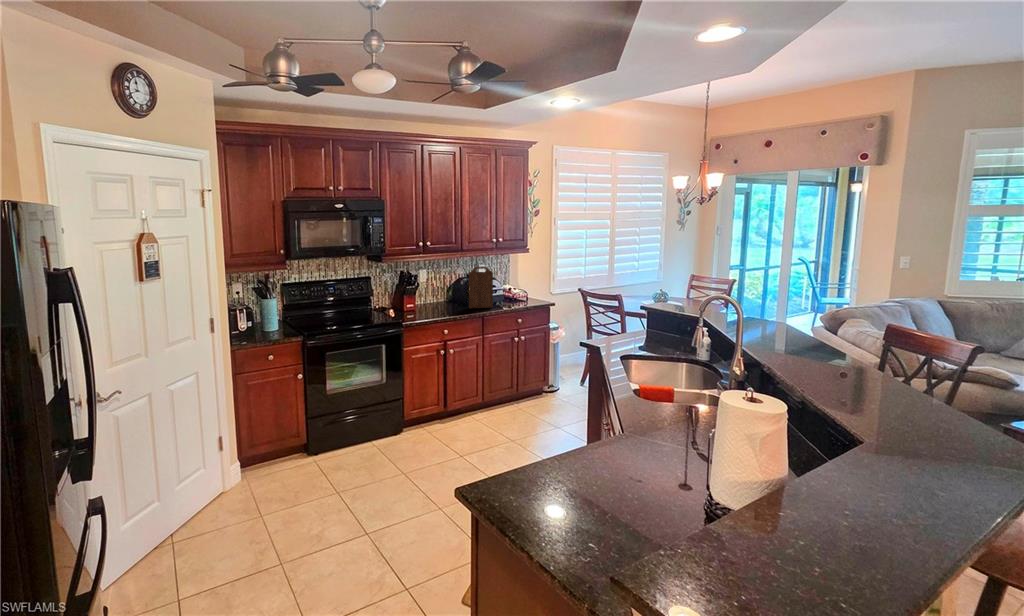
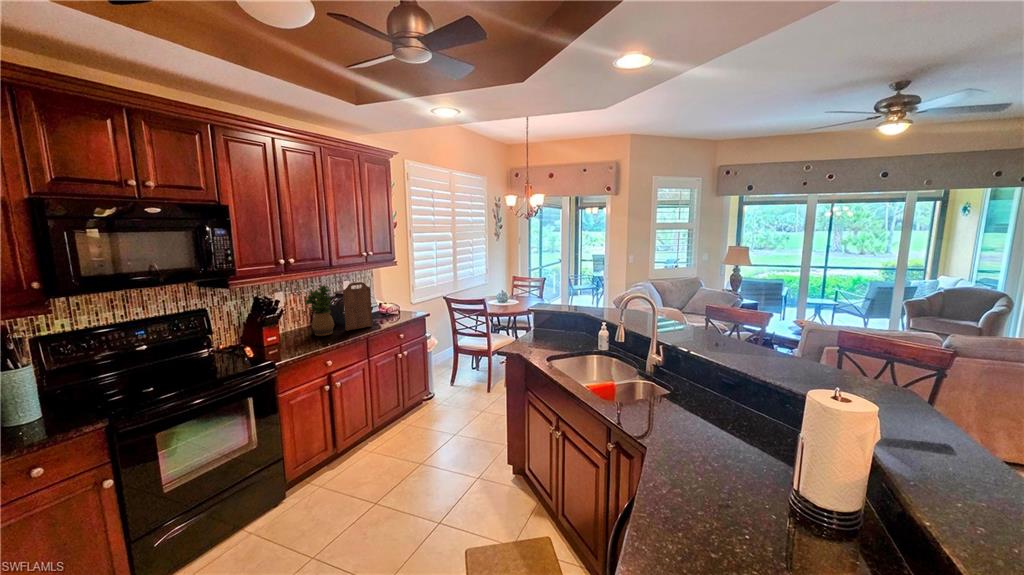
potted plant: none [437,266,459,309] -> present [305,285,334,336]

